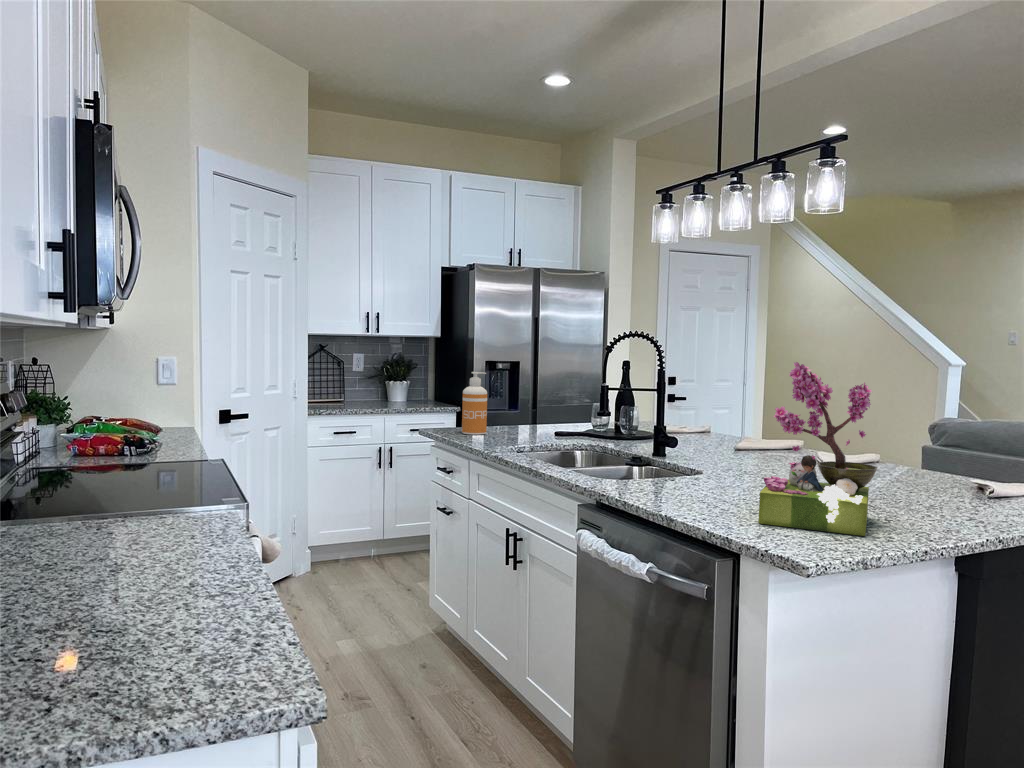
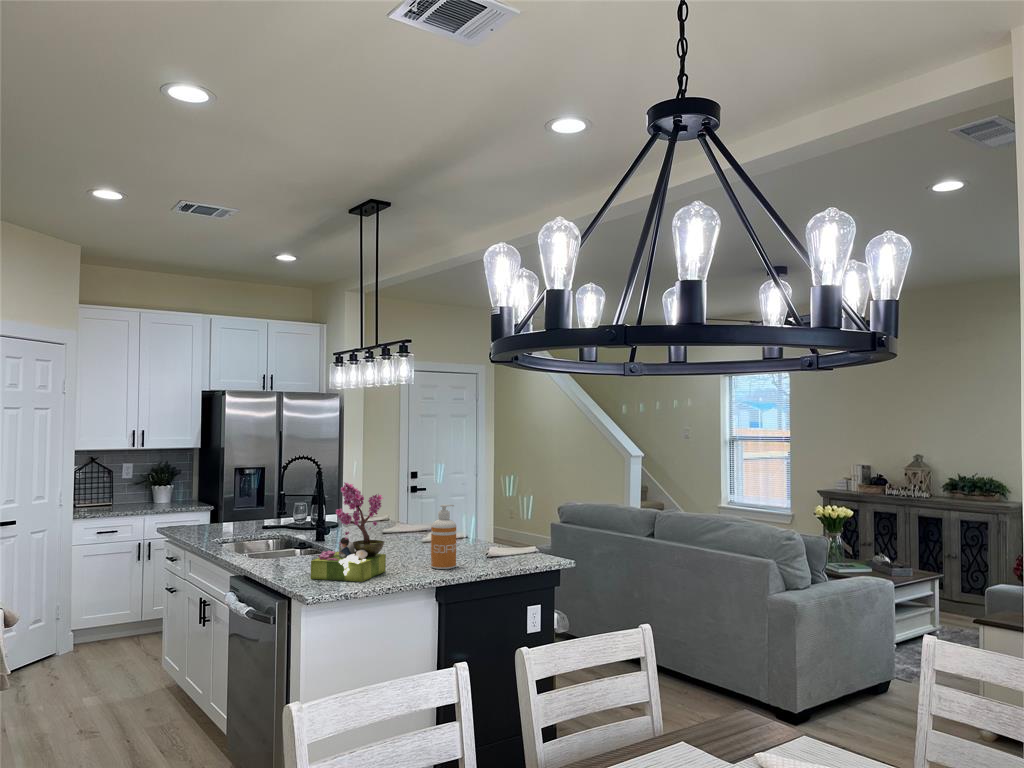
soap dispenser: present [462,372,487,435] -> present [431,505,456,569]

